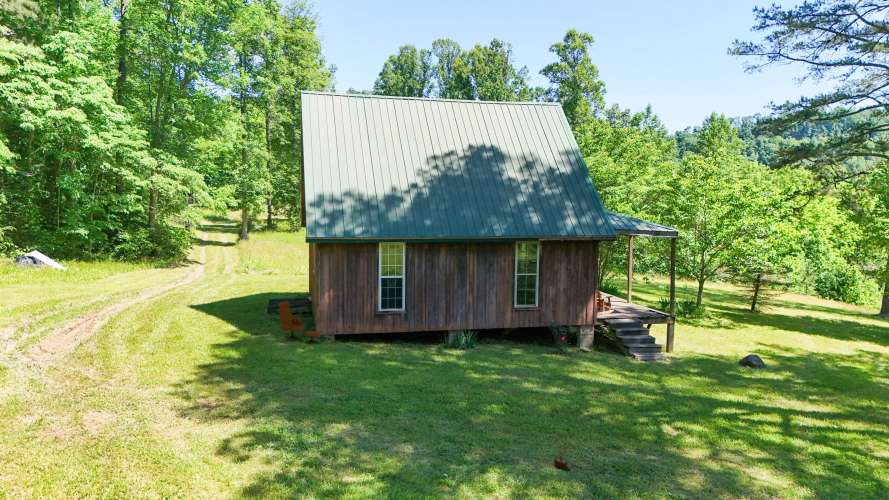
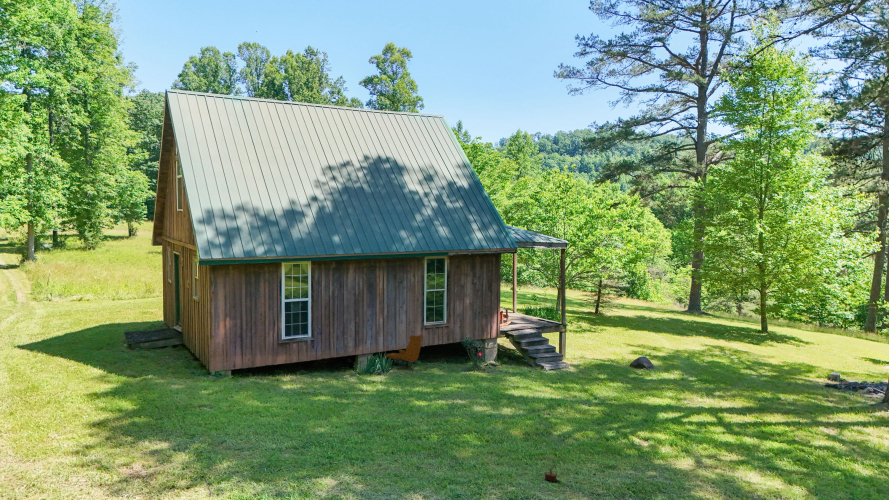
lounge chair: present [279,301,320,342] -> present [386,335,422,369]

